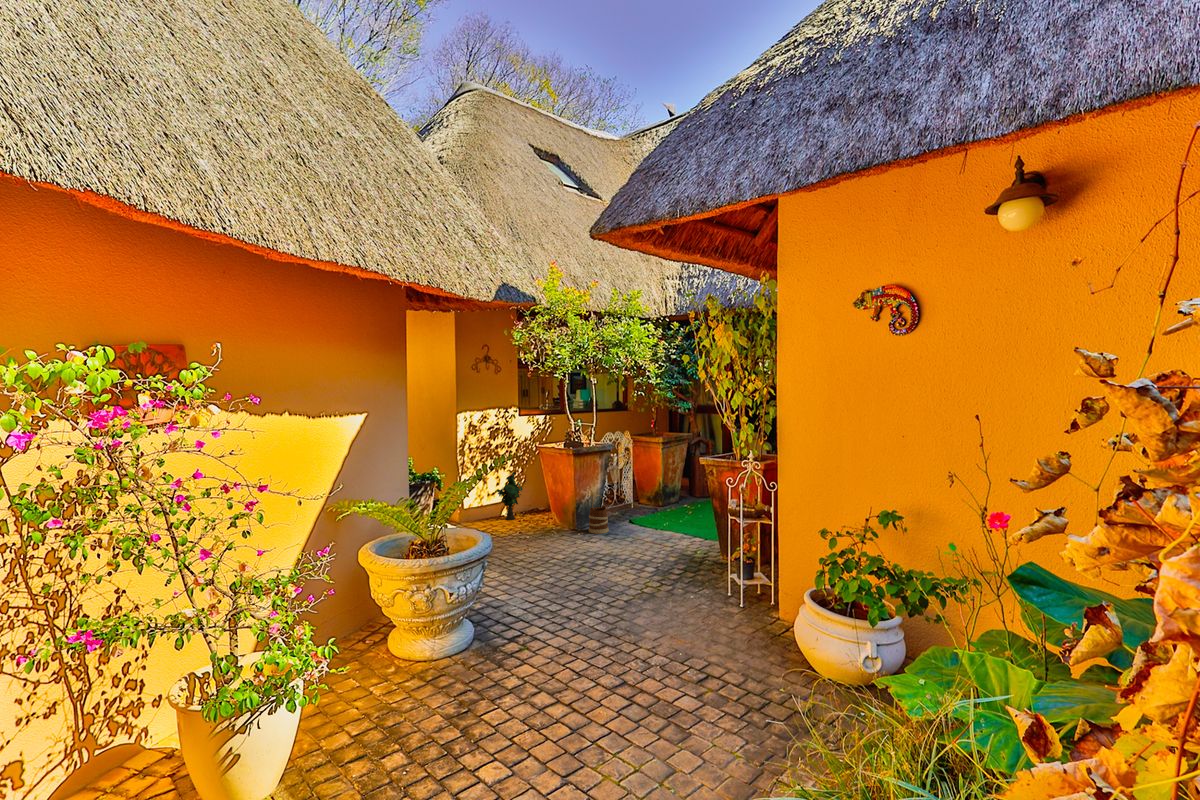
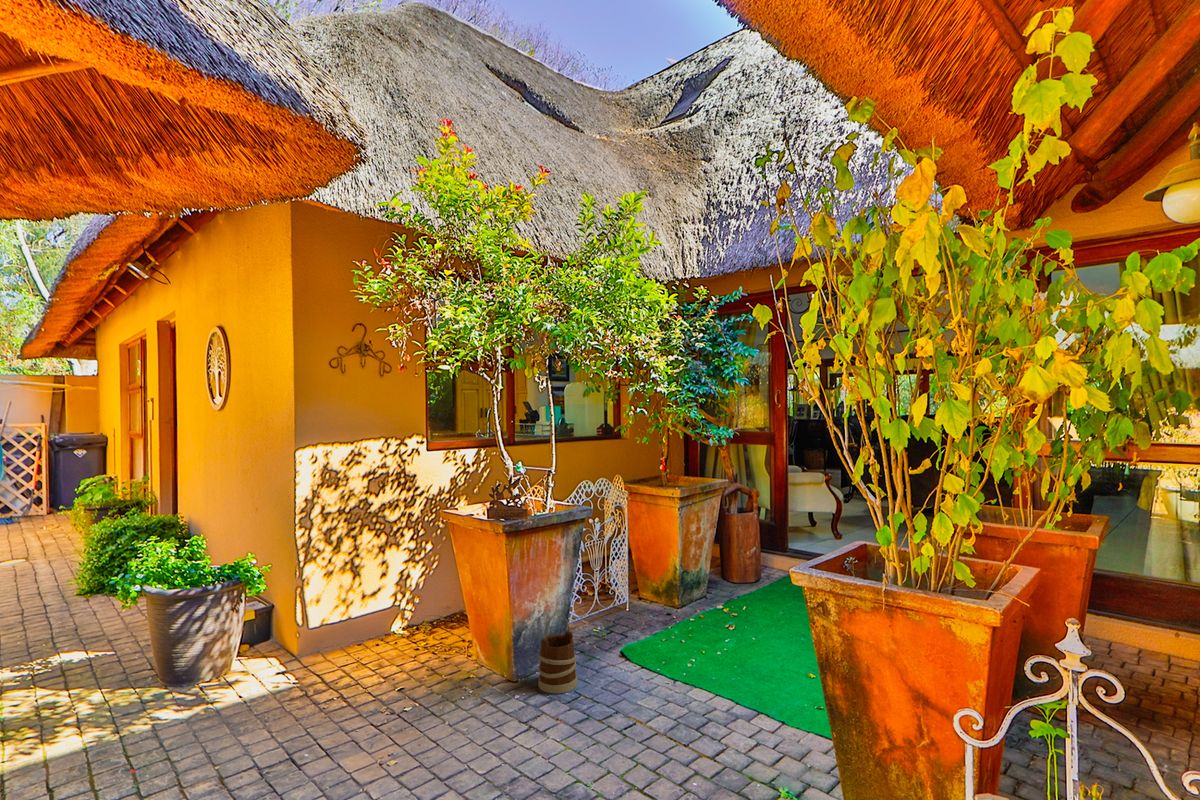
decorative plant: present [496,472,523,520] -> none [375,555,427,645]

